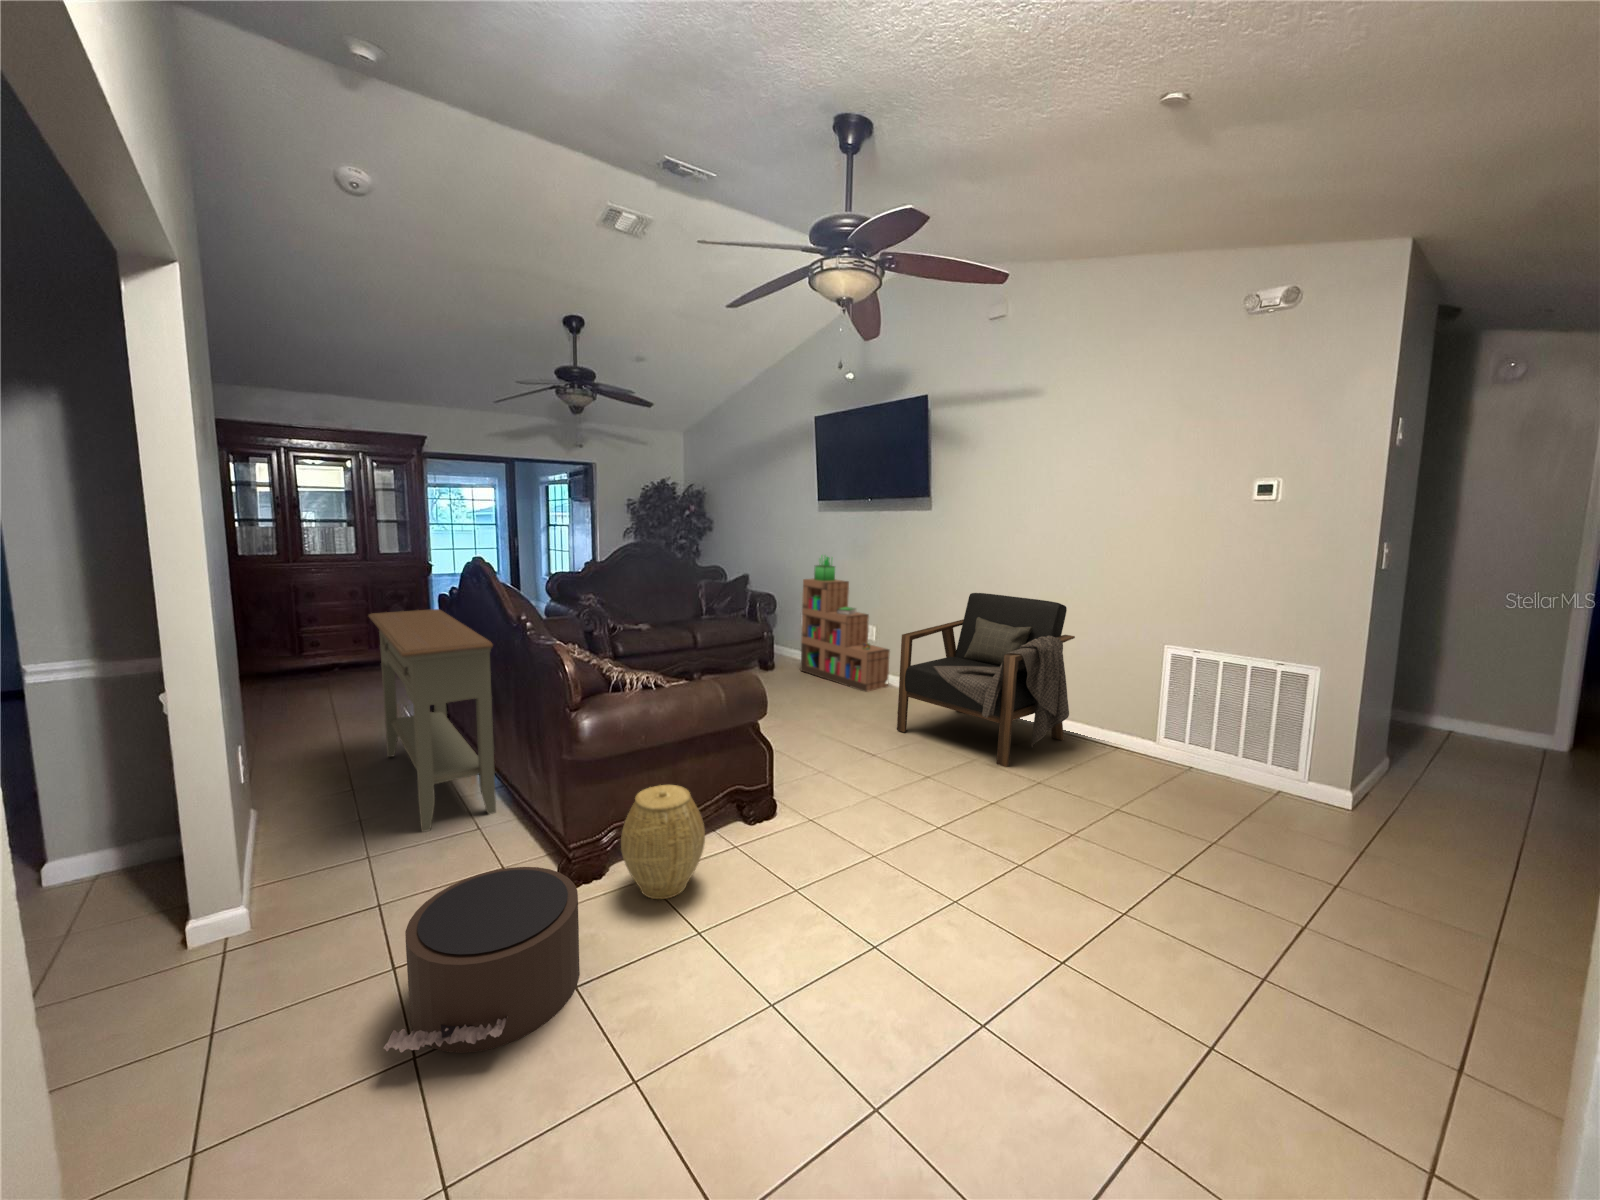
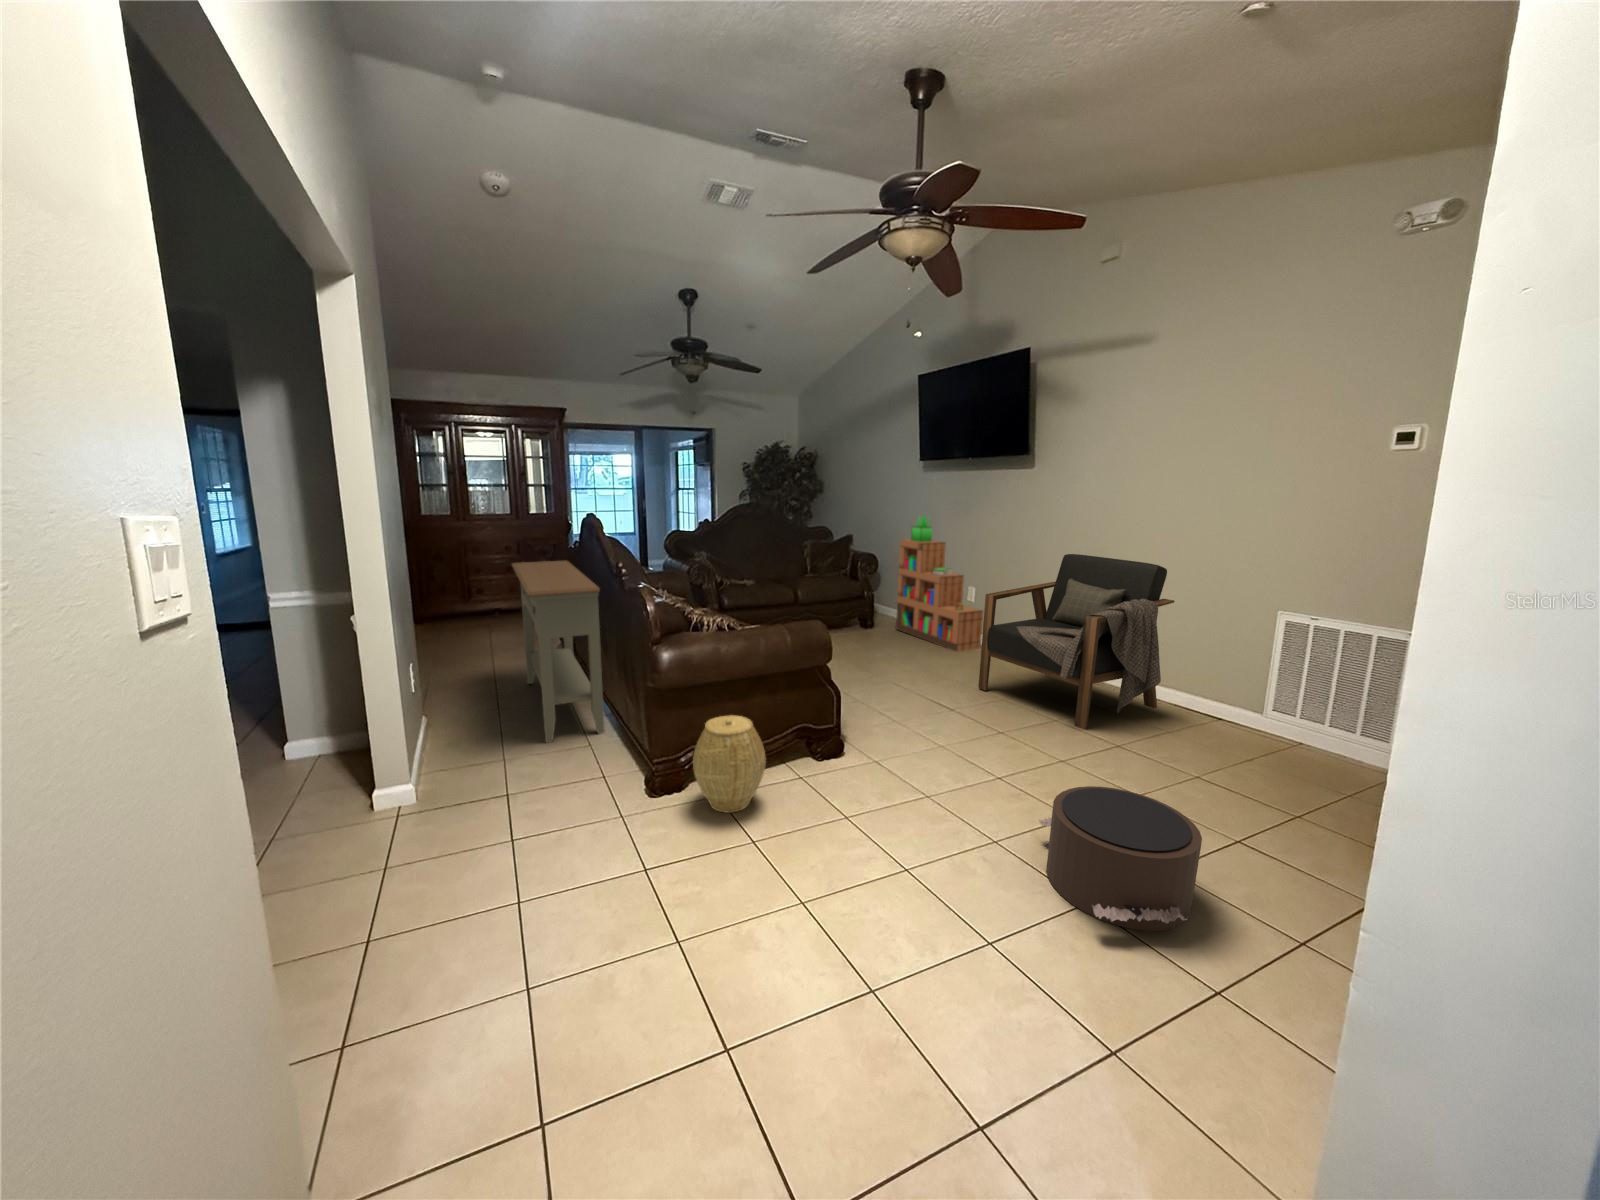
pouf: present [383,867,580,1053] -> present [1039,786,1202,931]

